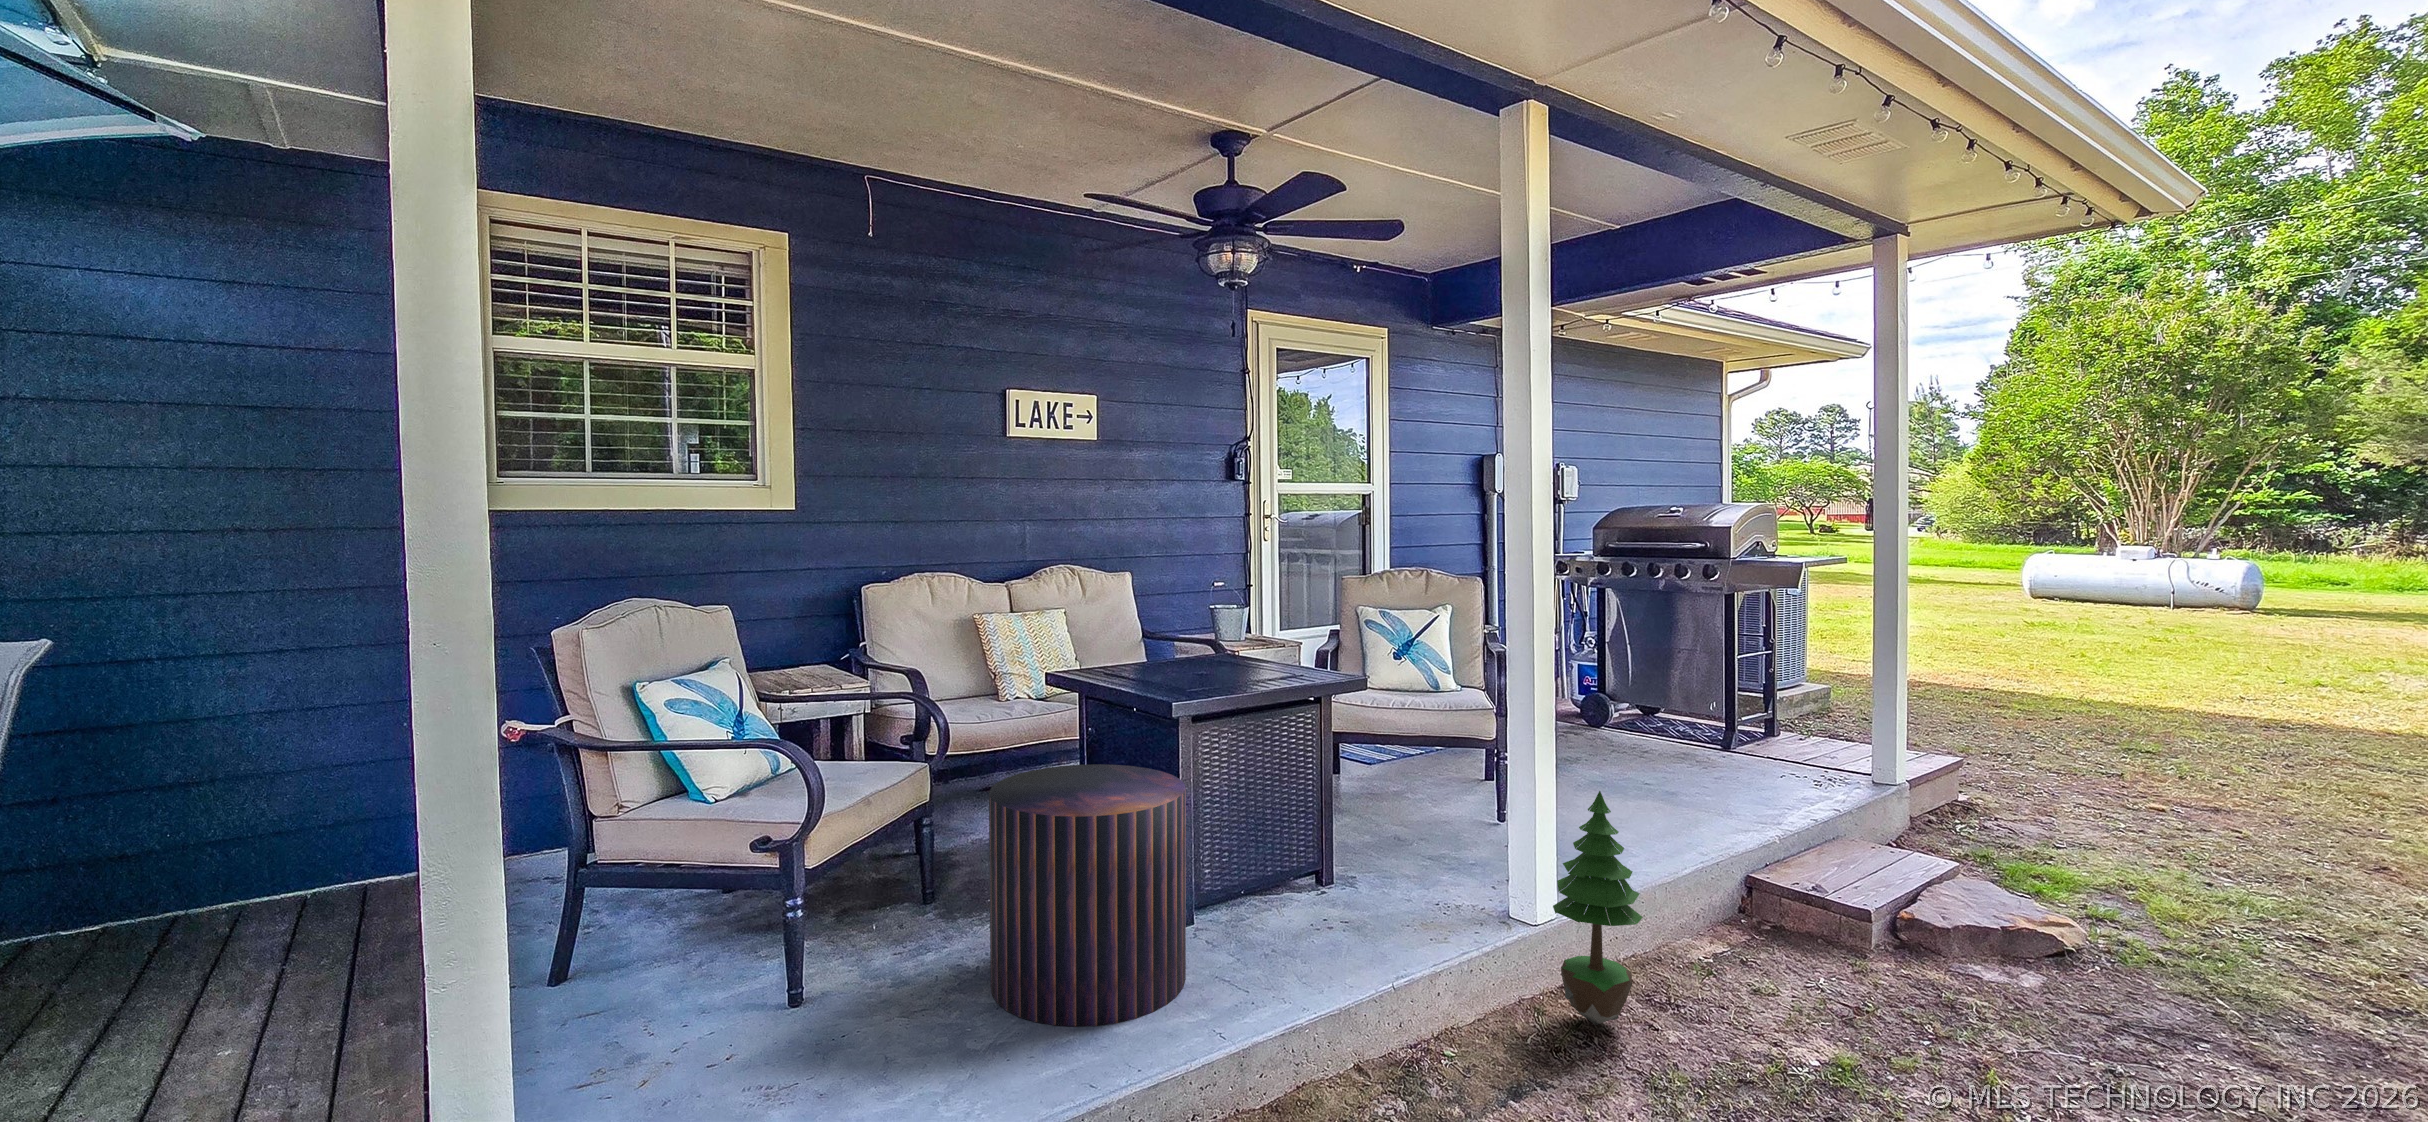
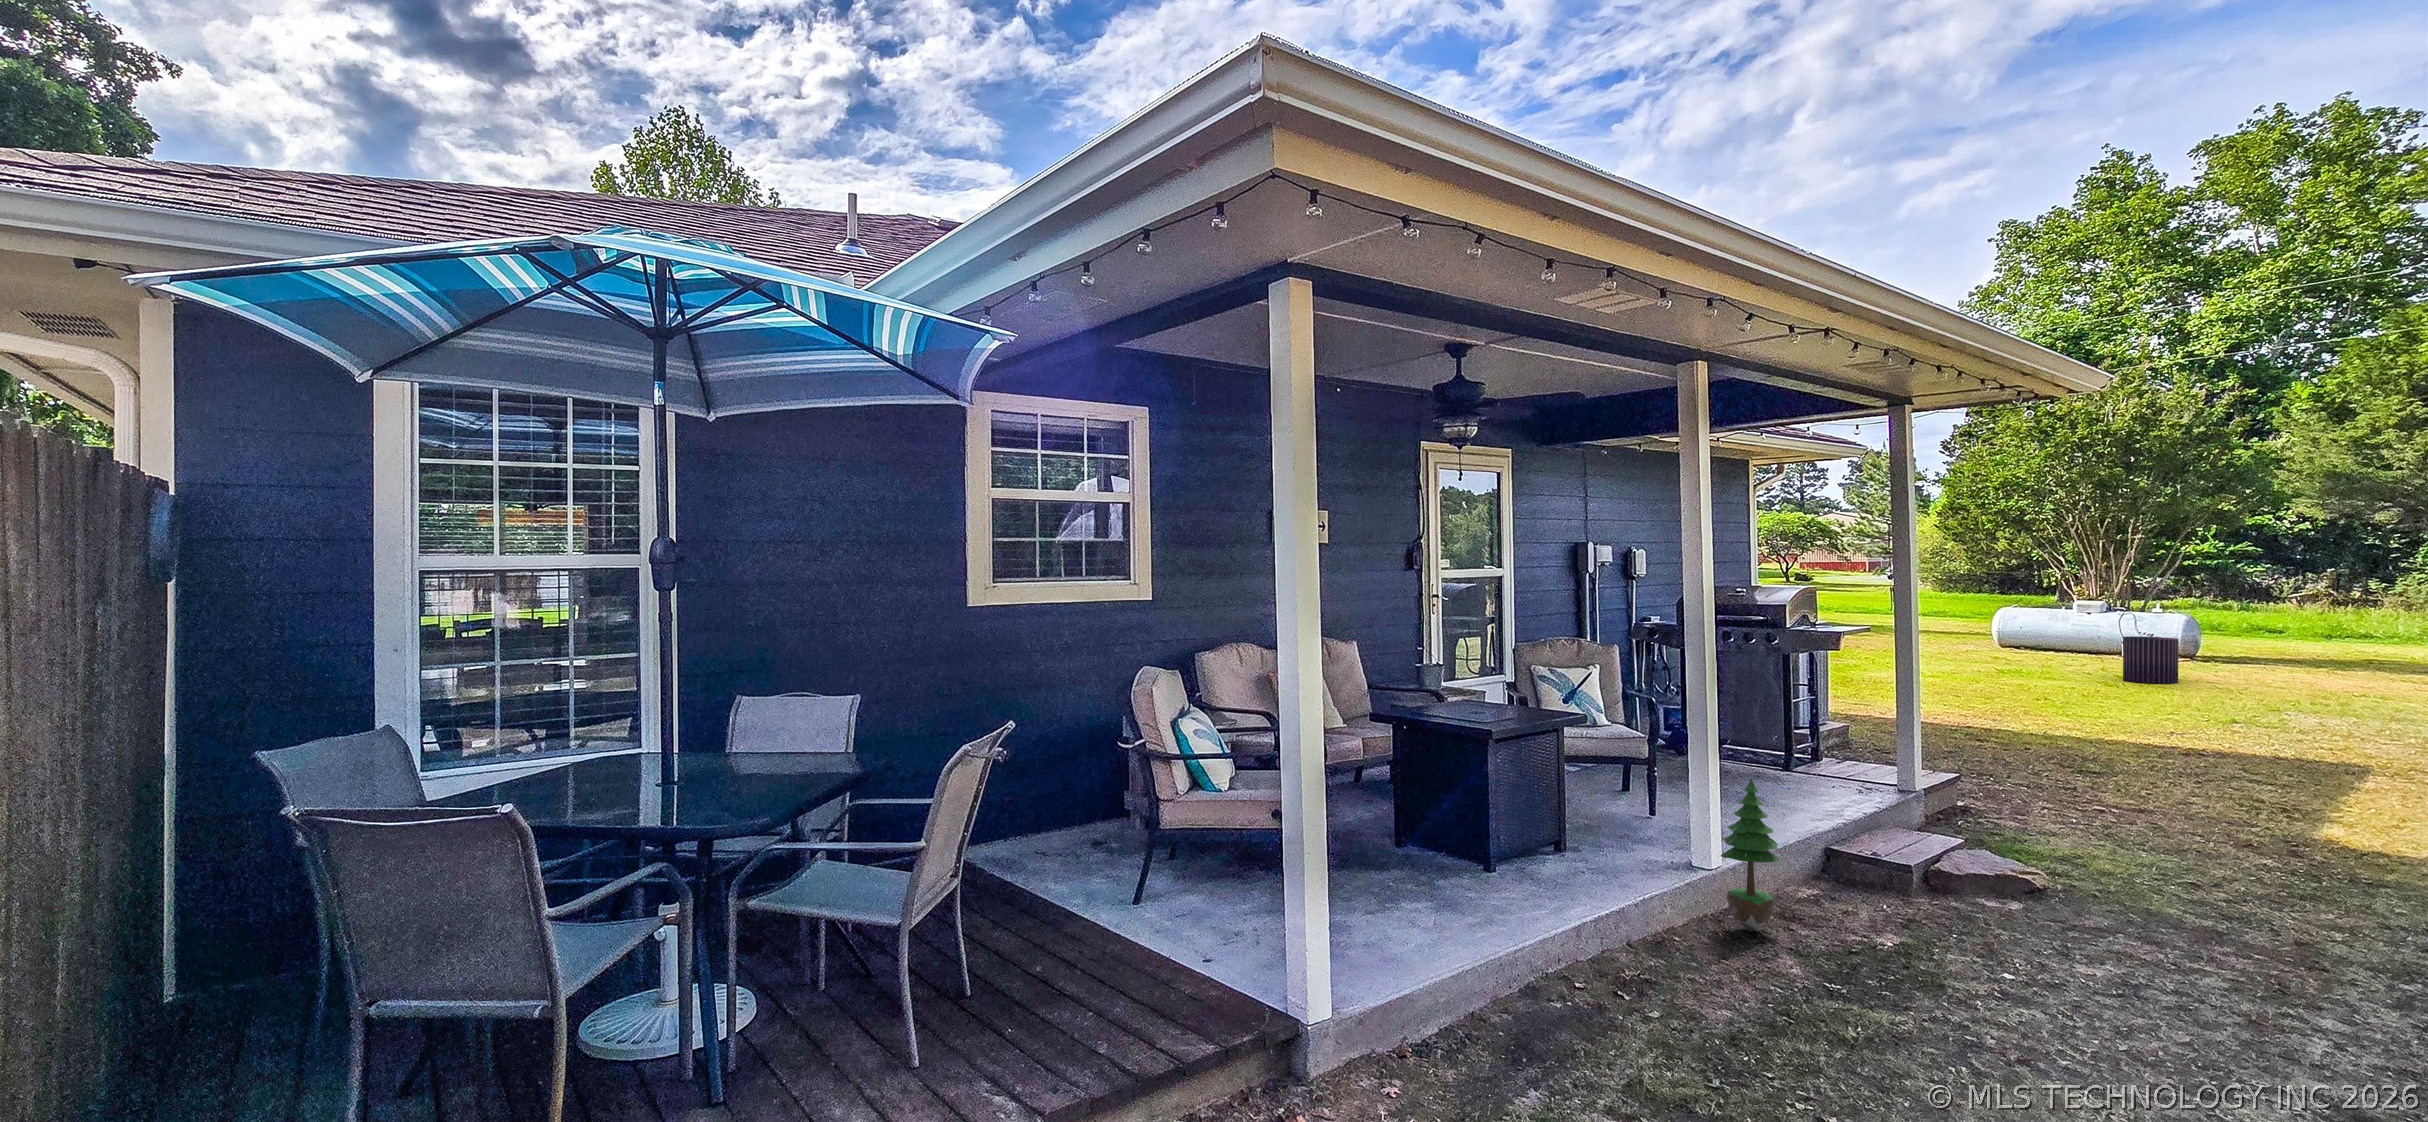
pouf: present [989,764,1186,1027] -> present [2123,636,2178,684]

